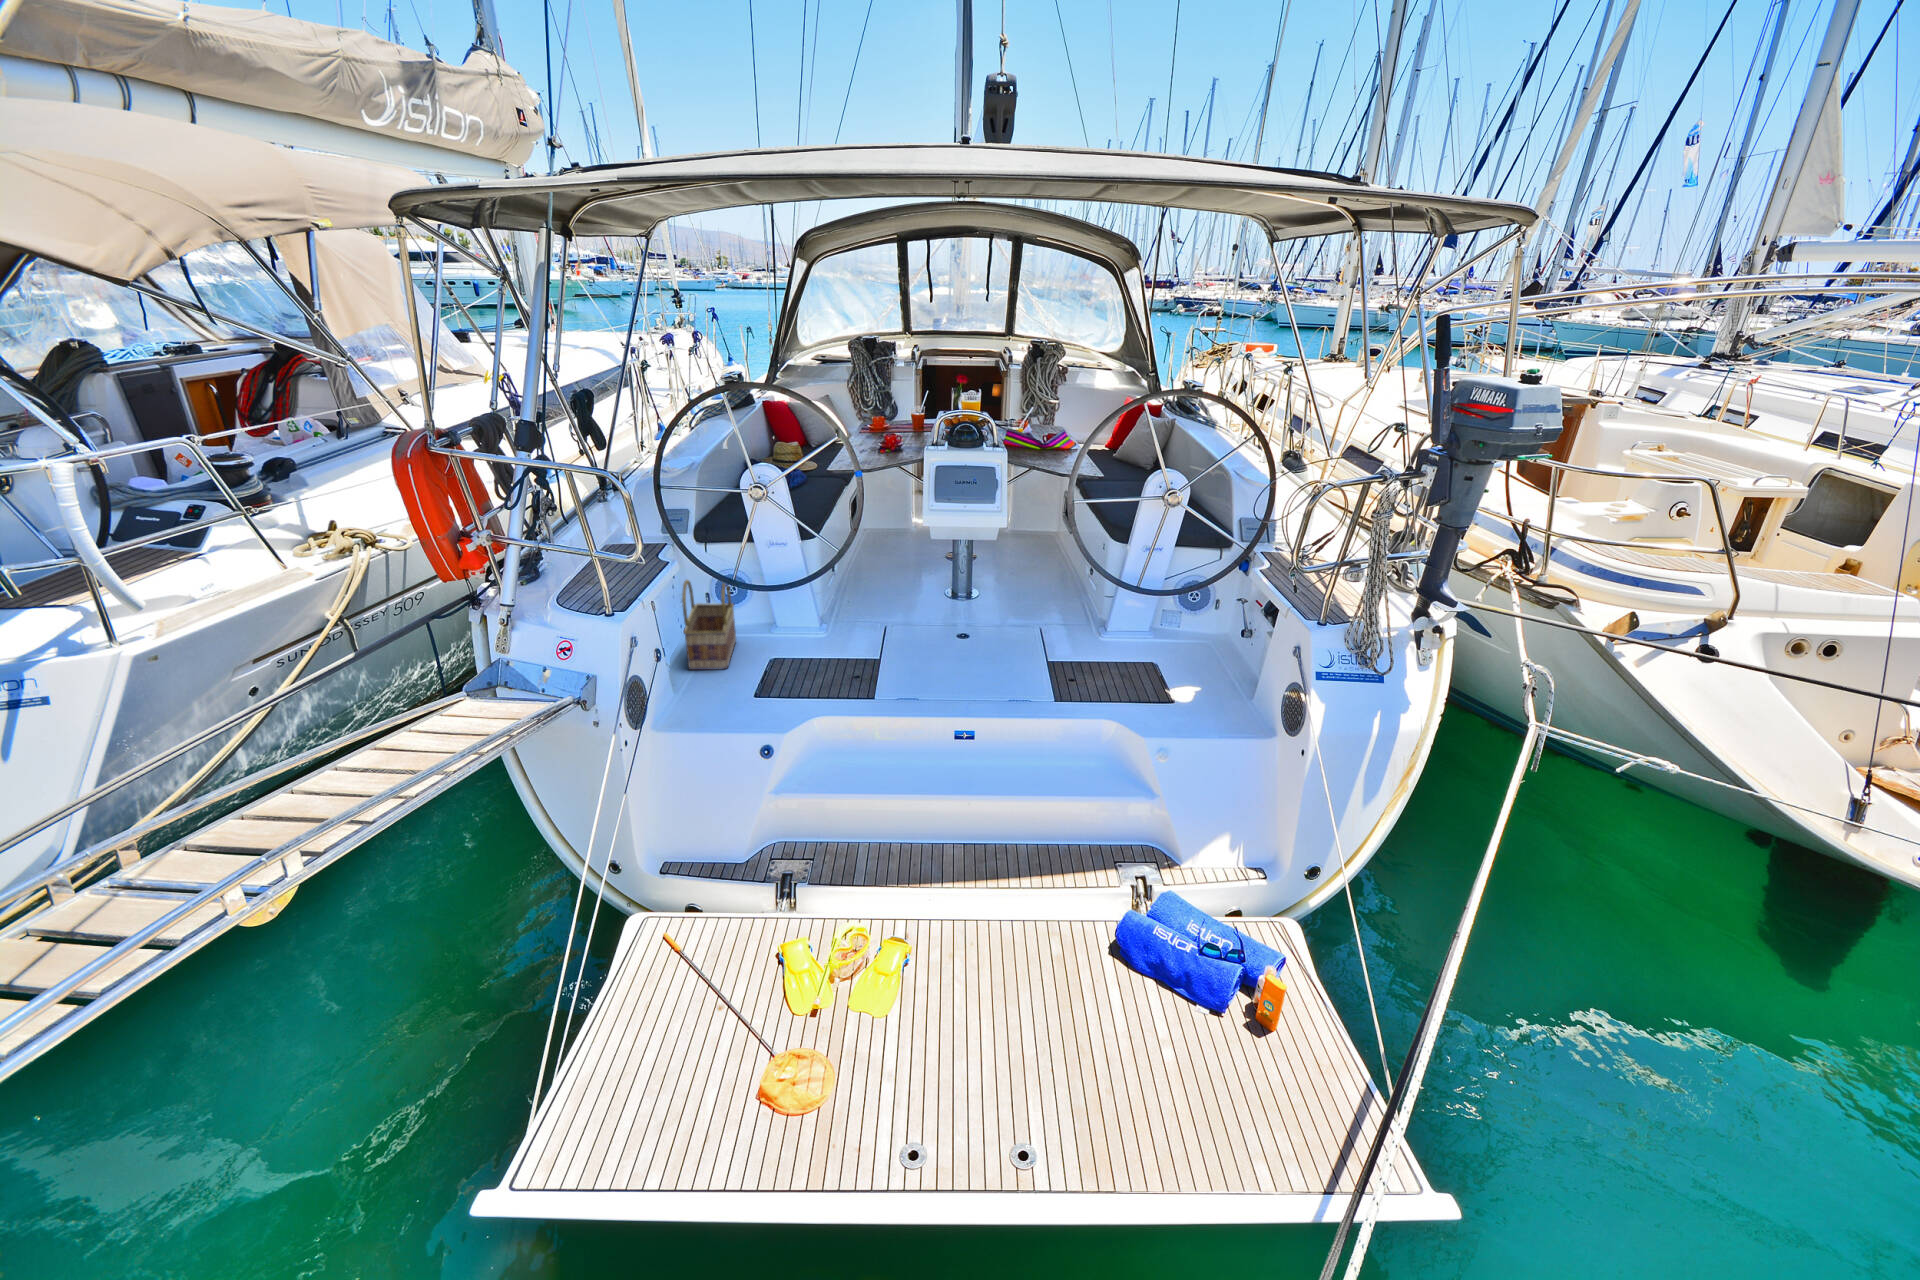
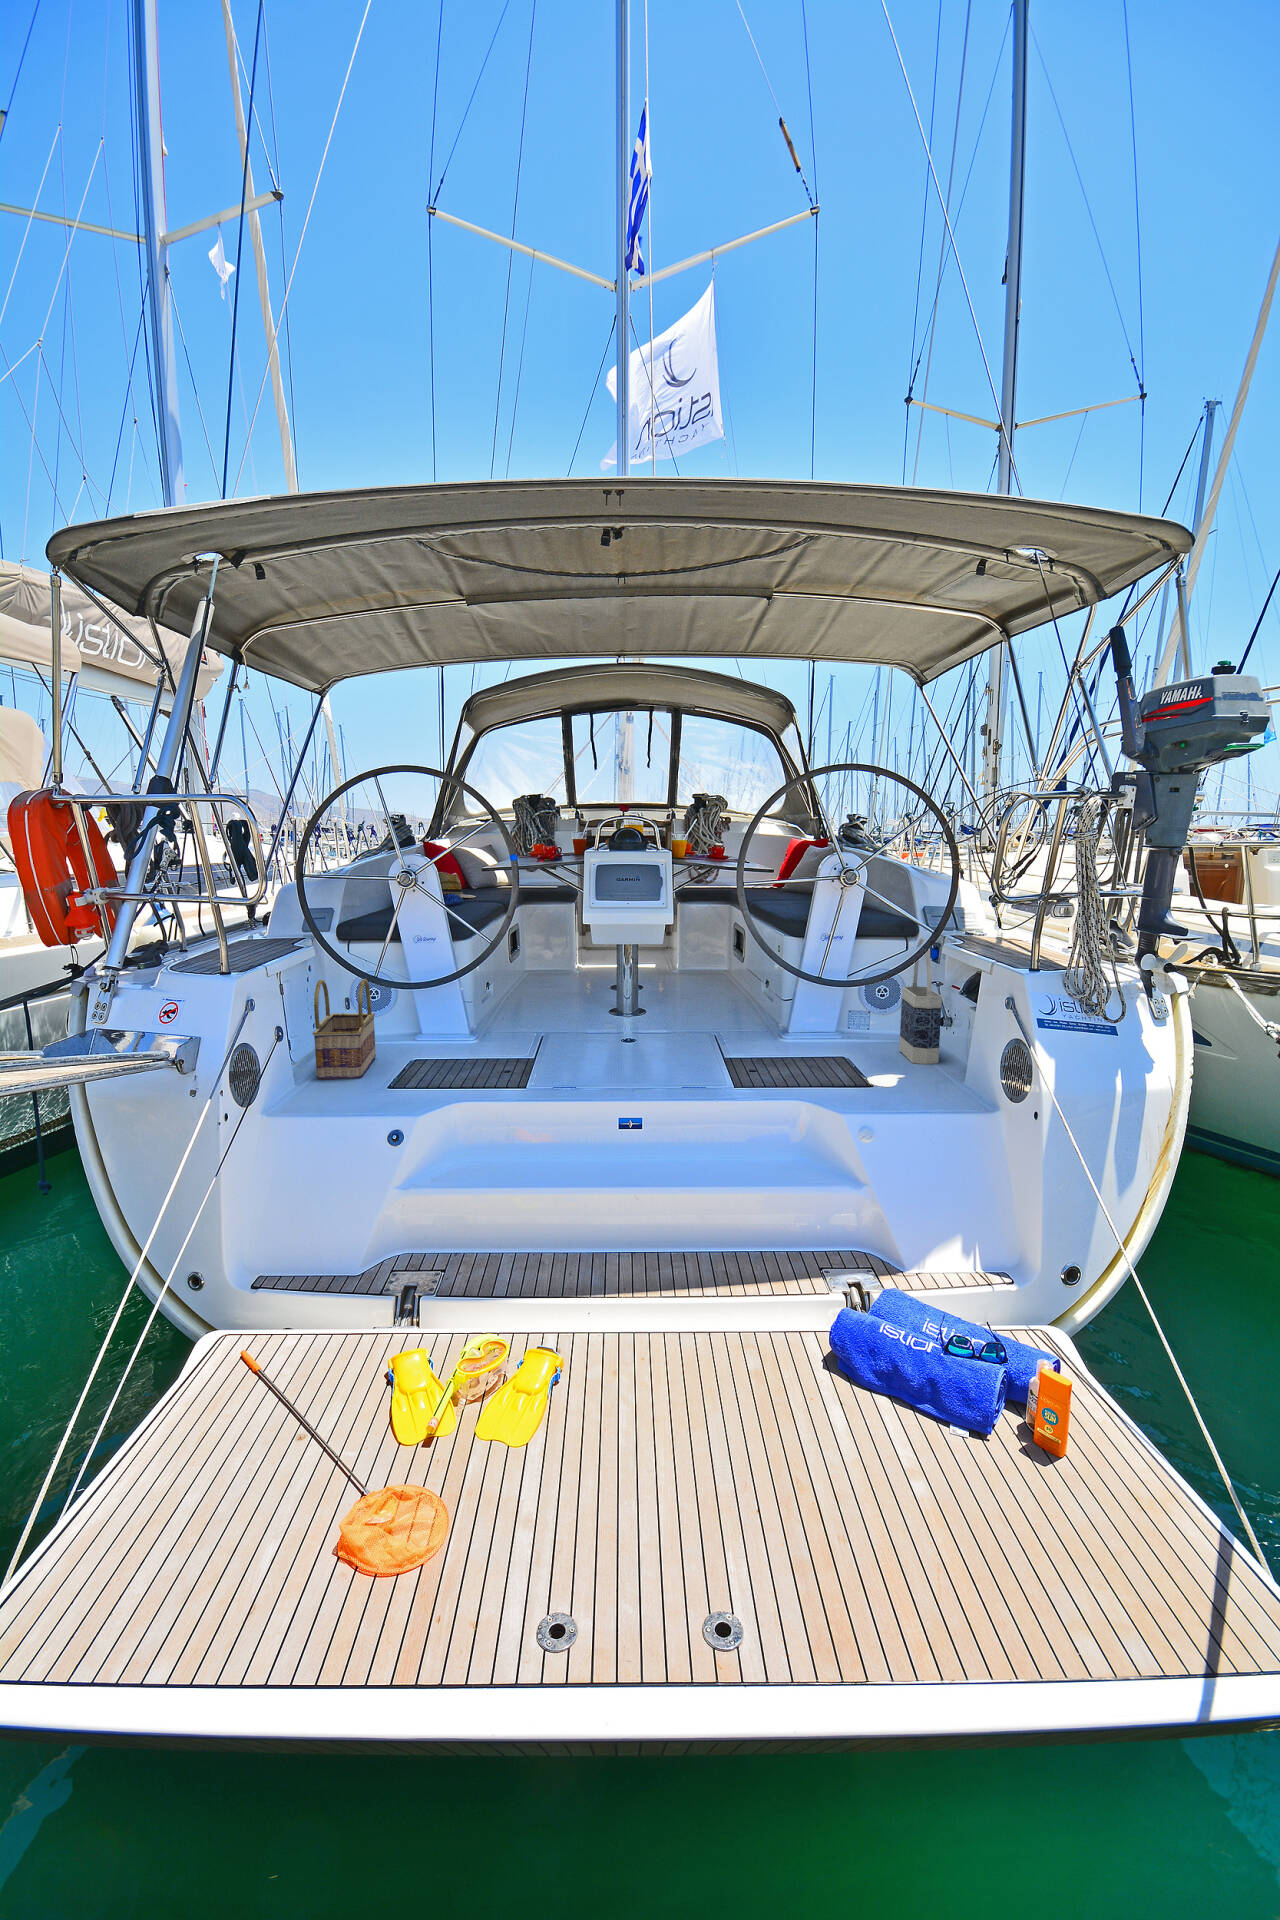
bag: none [1204,552,1245,665] -> present [899,938,942,1064]

